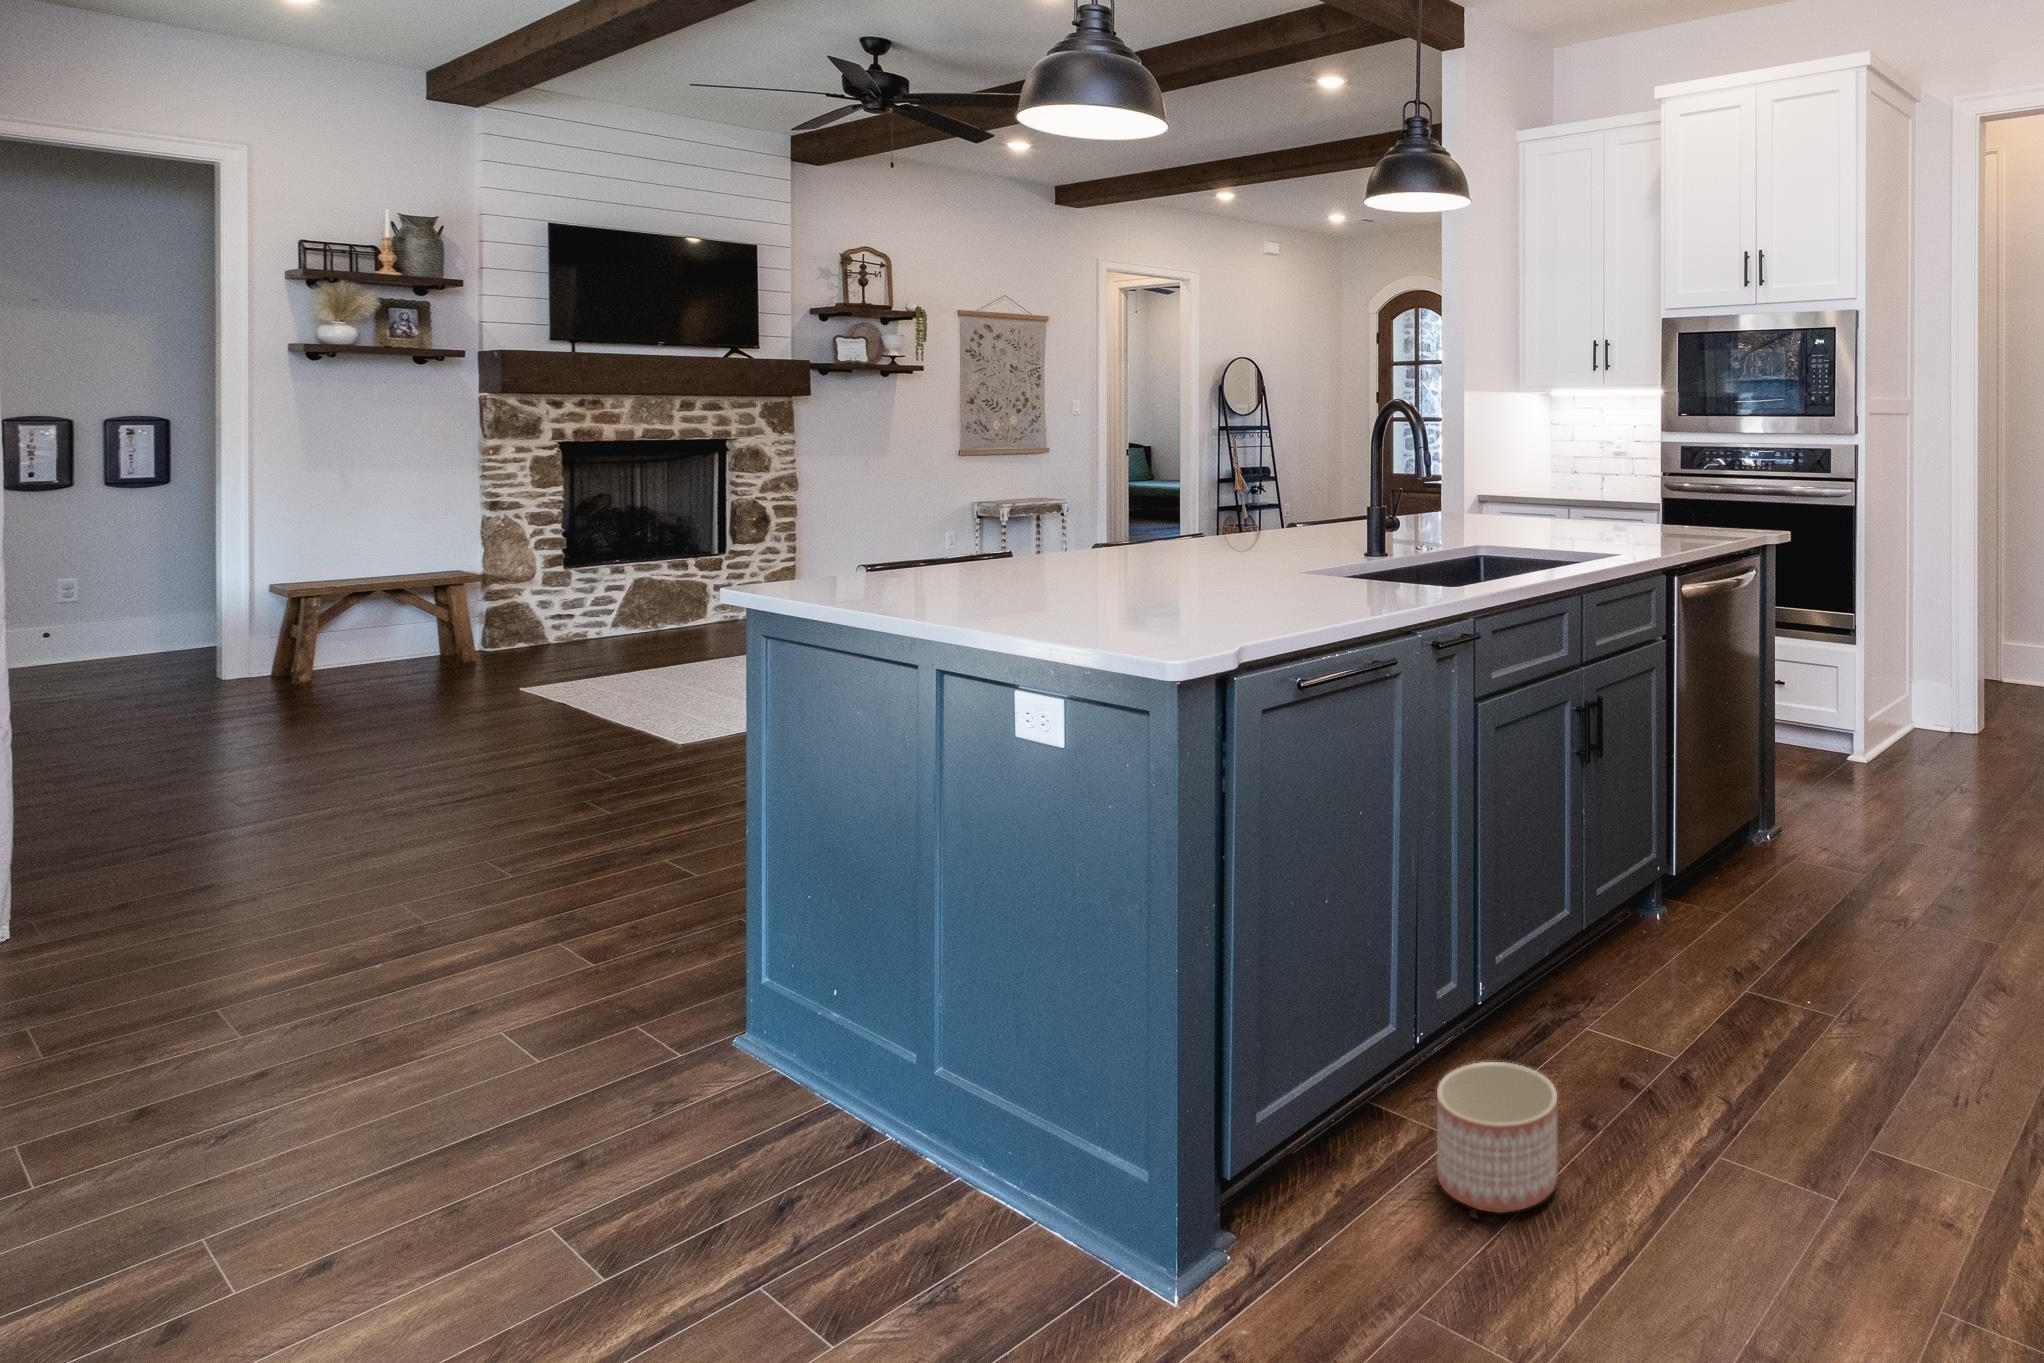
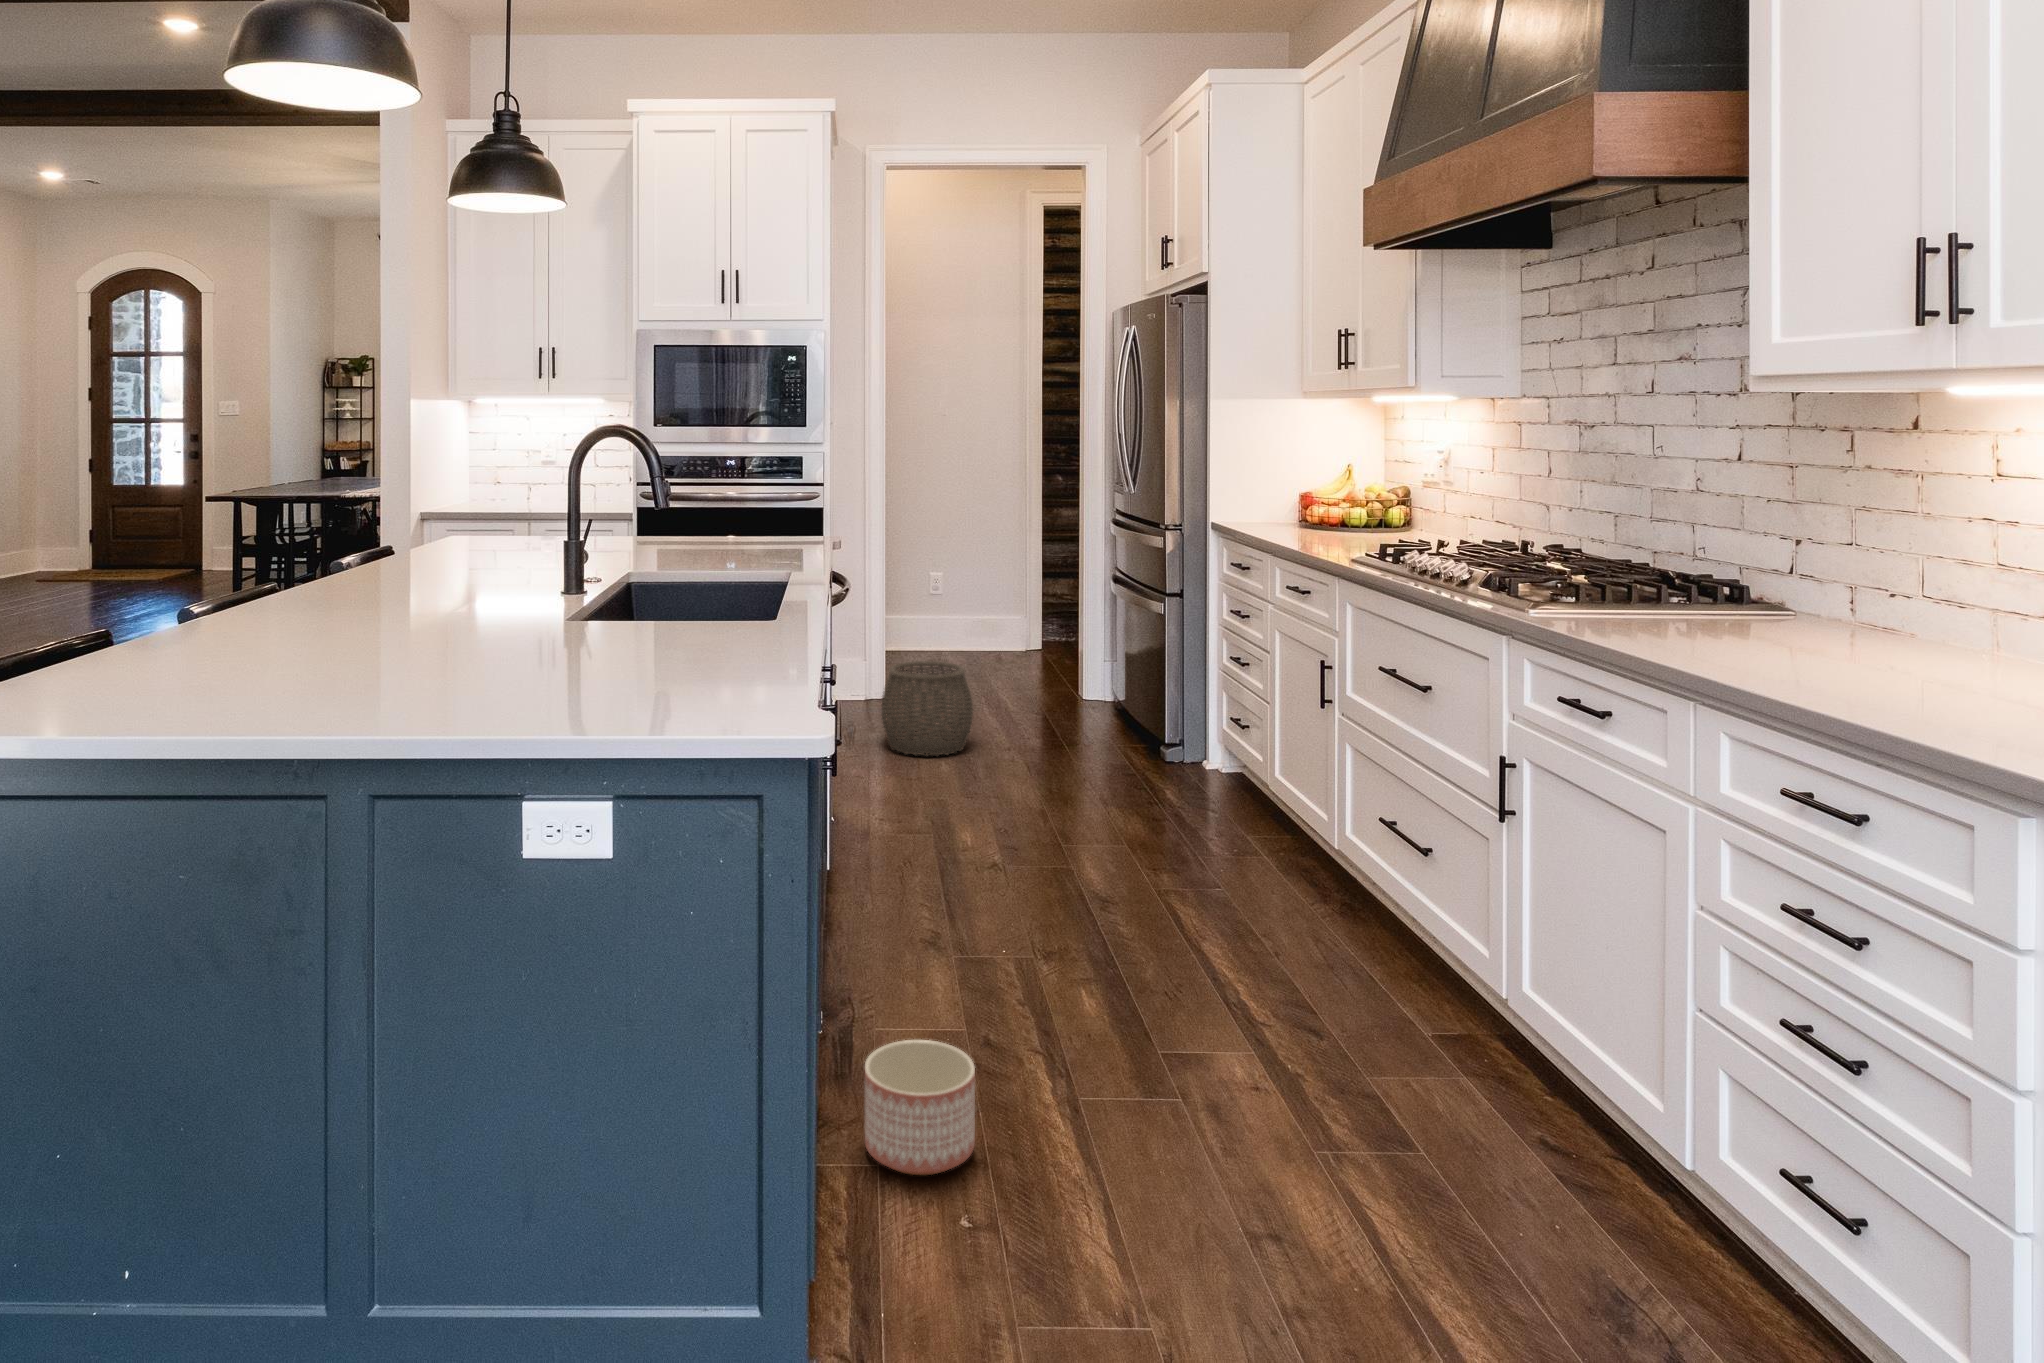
woven basket: none [1903,690,2023,805] -> present [881,661,973,756]

